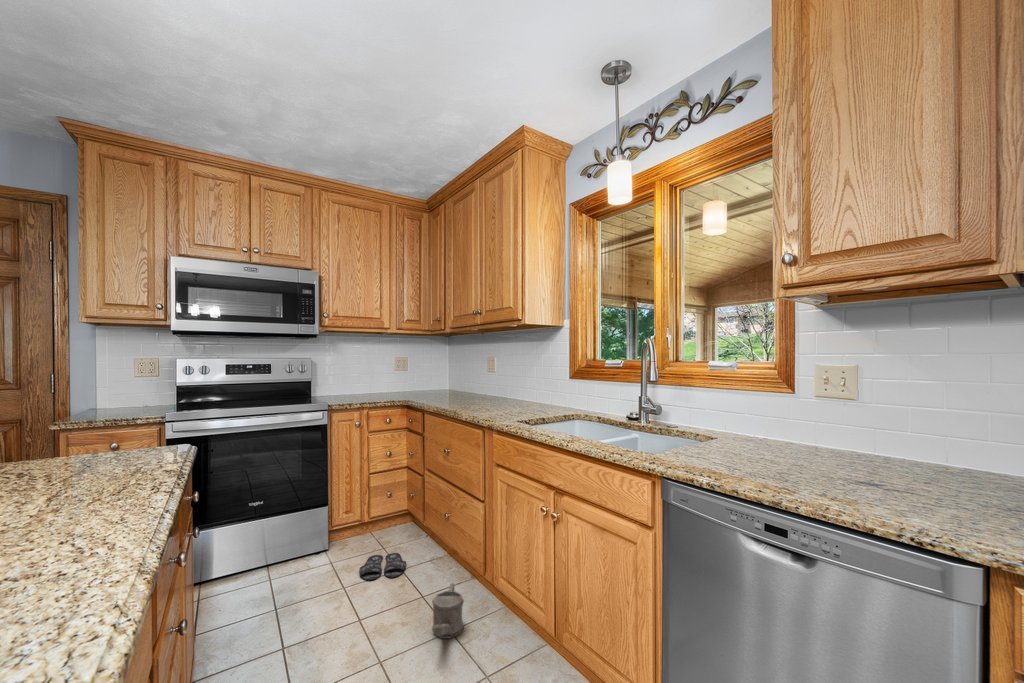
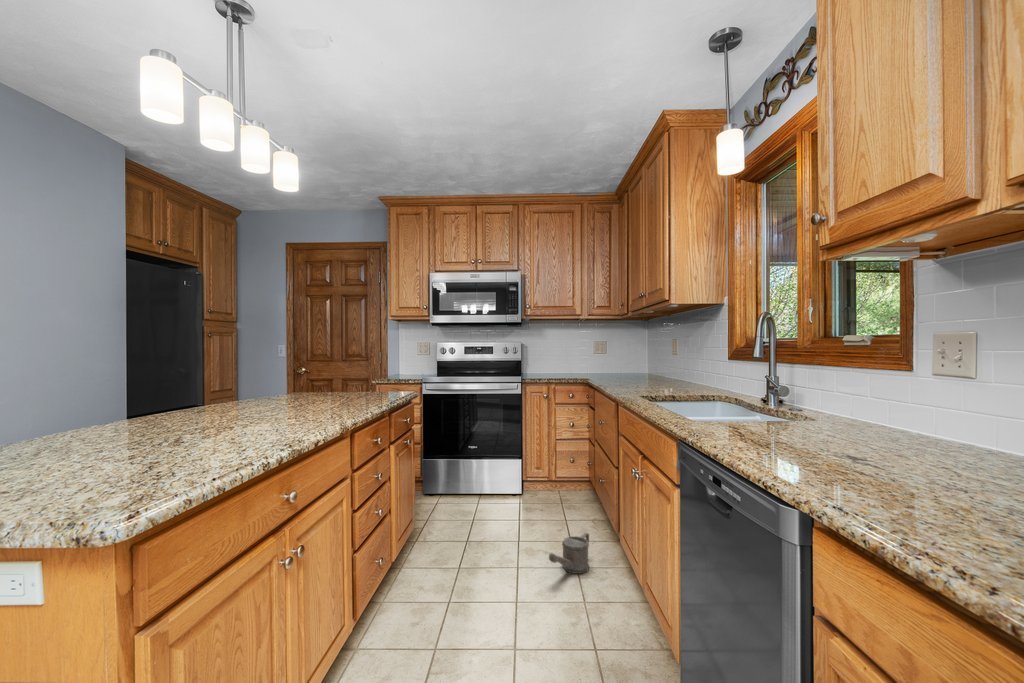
slippers: present [359,553,406,581] -> none [535,505,573,523]

